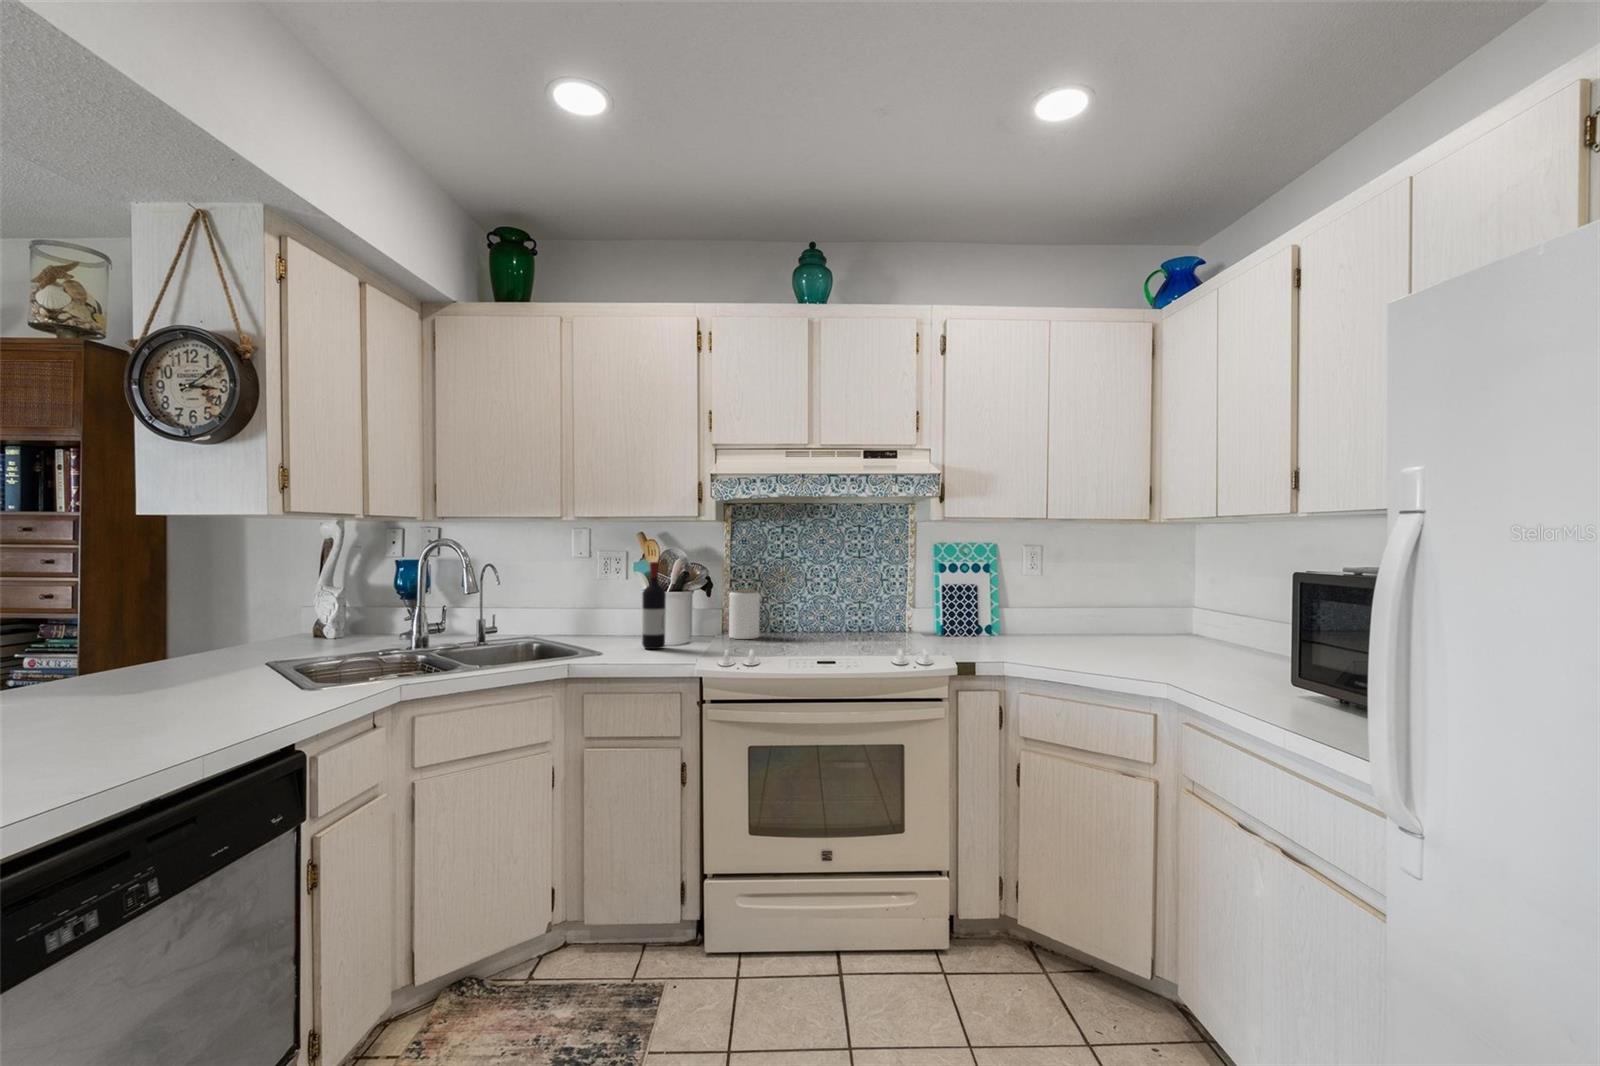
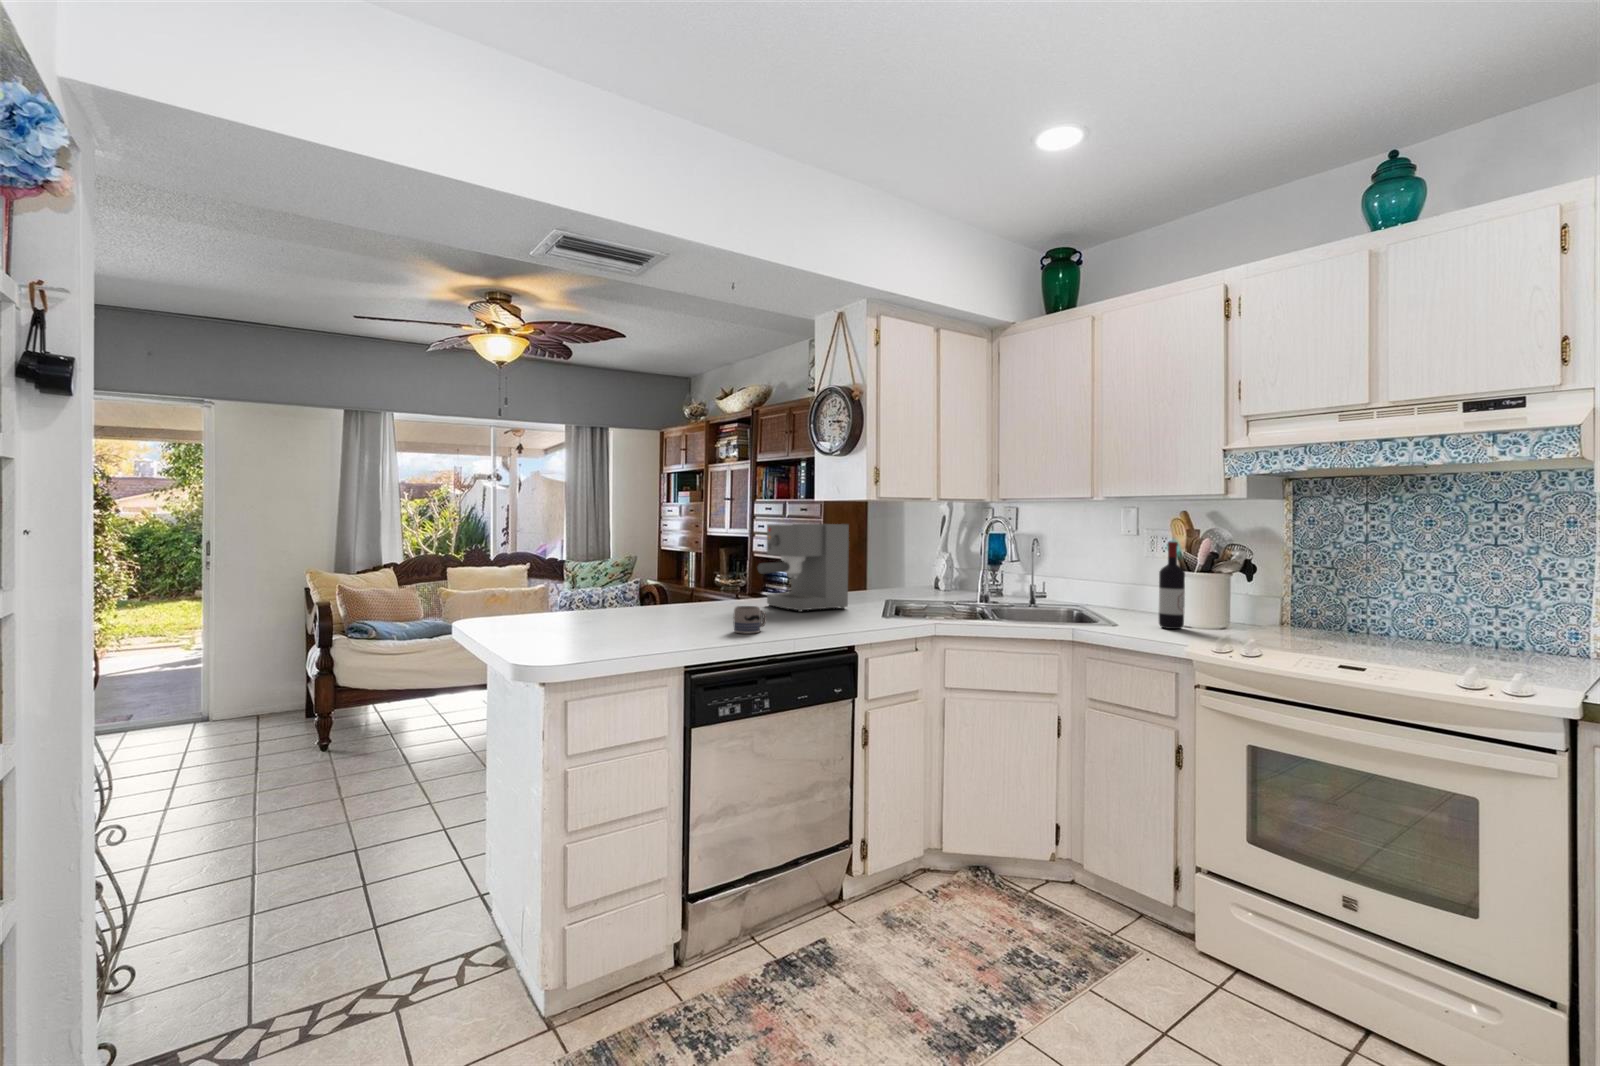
coffee maker: none [49,550,233,700] -> present [758,524,849,612]
jar: present [729,590,760,639] -> none [1281,578,1325,635]
mug: none [71,707,143,764] -> present [733,606,767,634]

